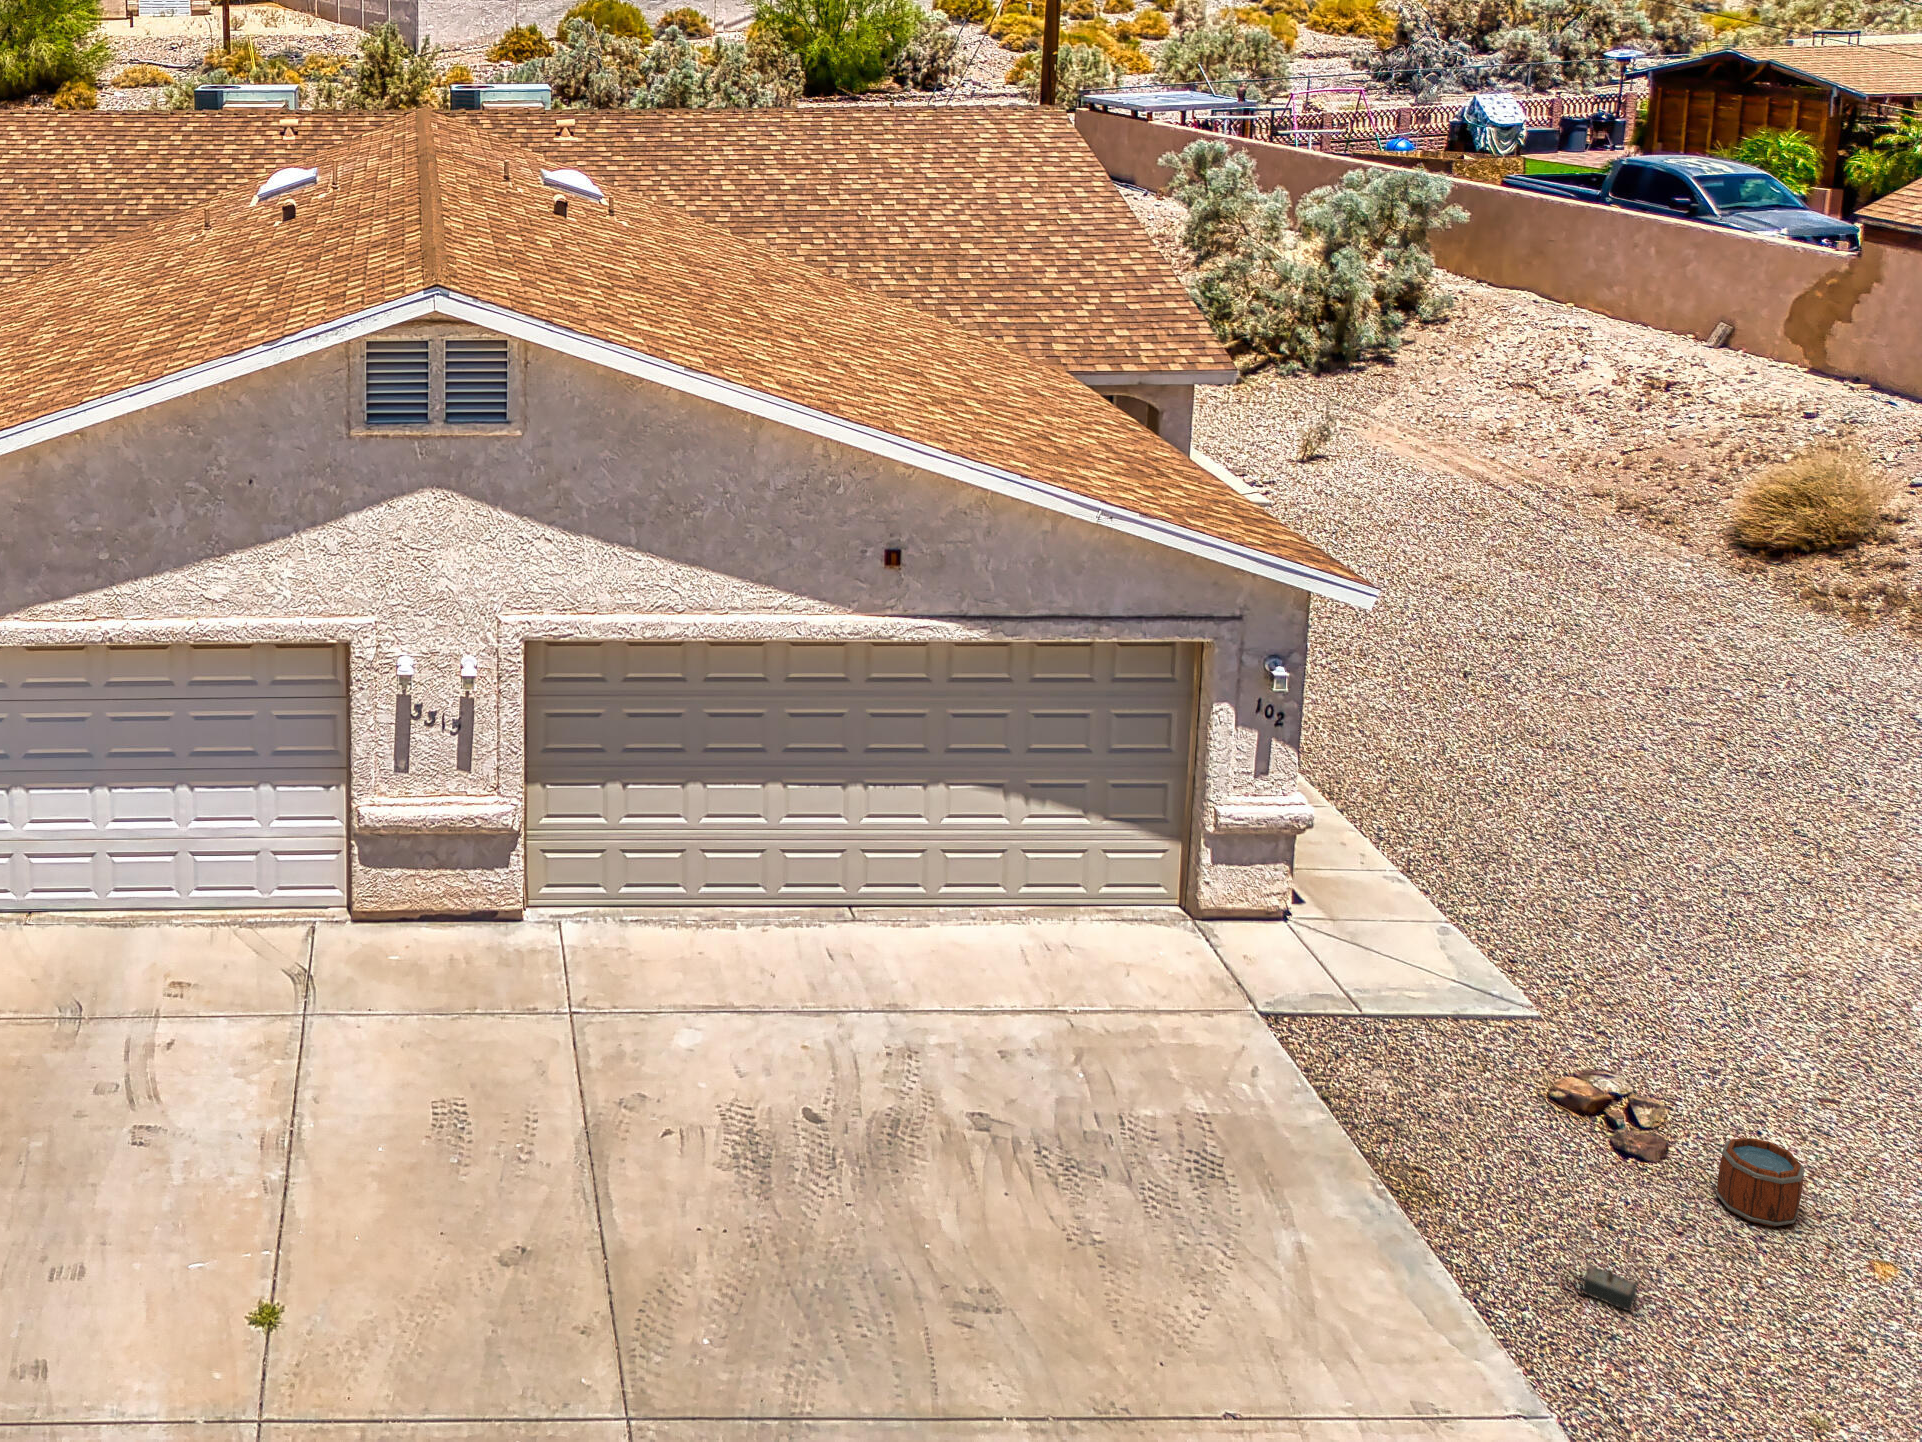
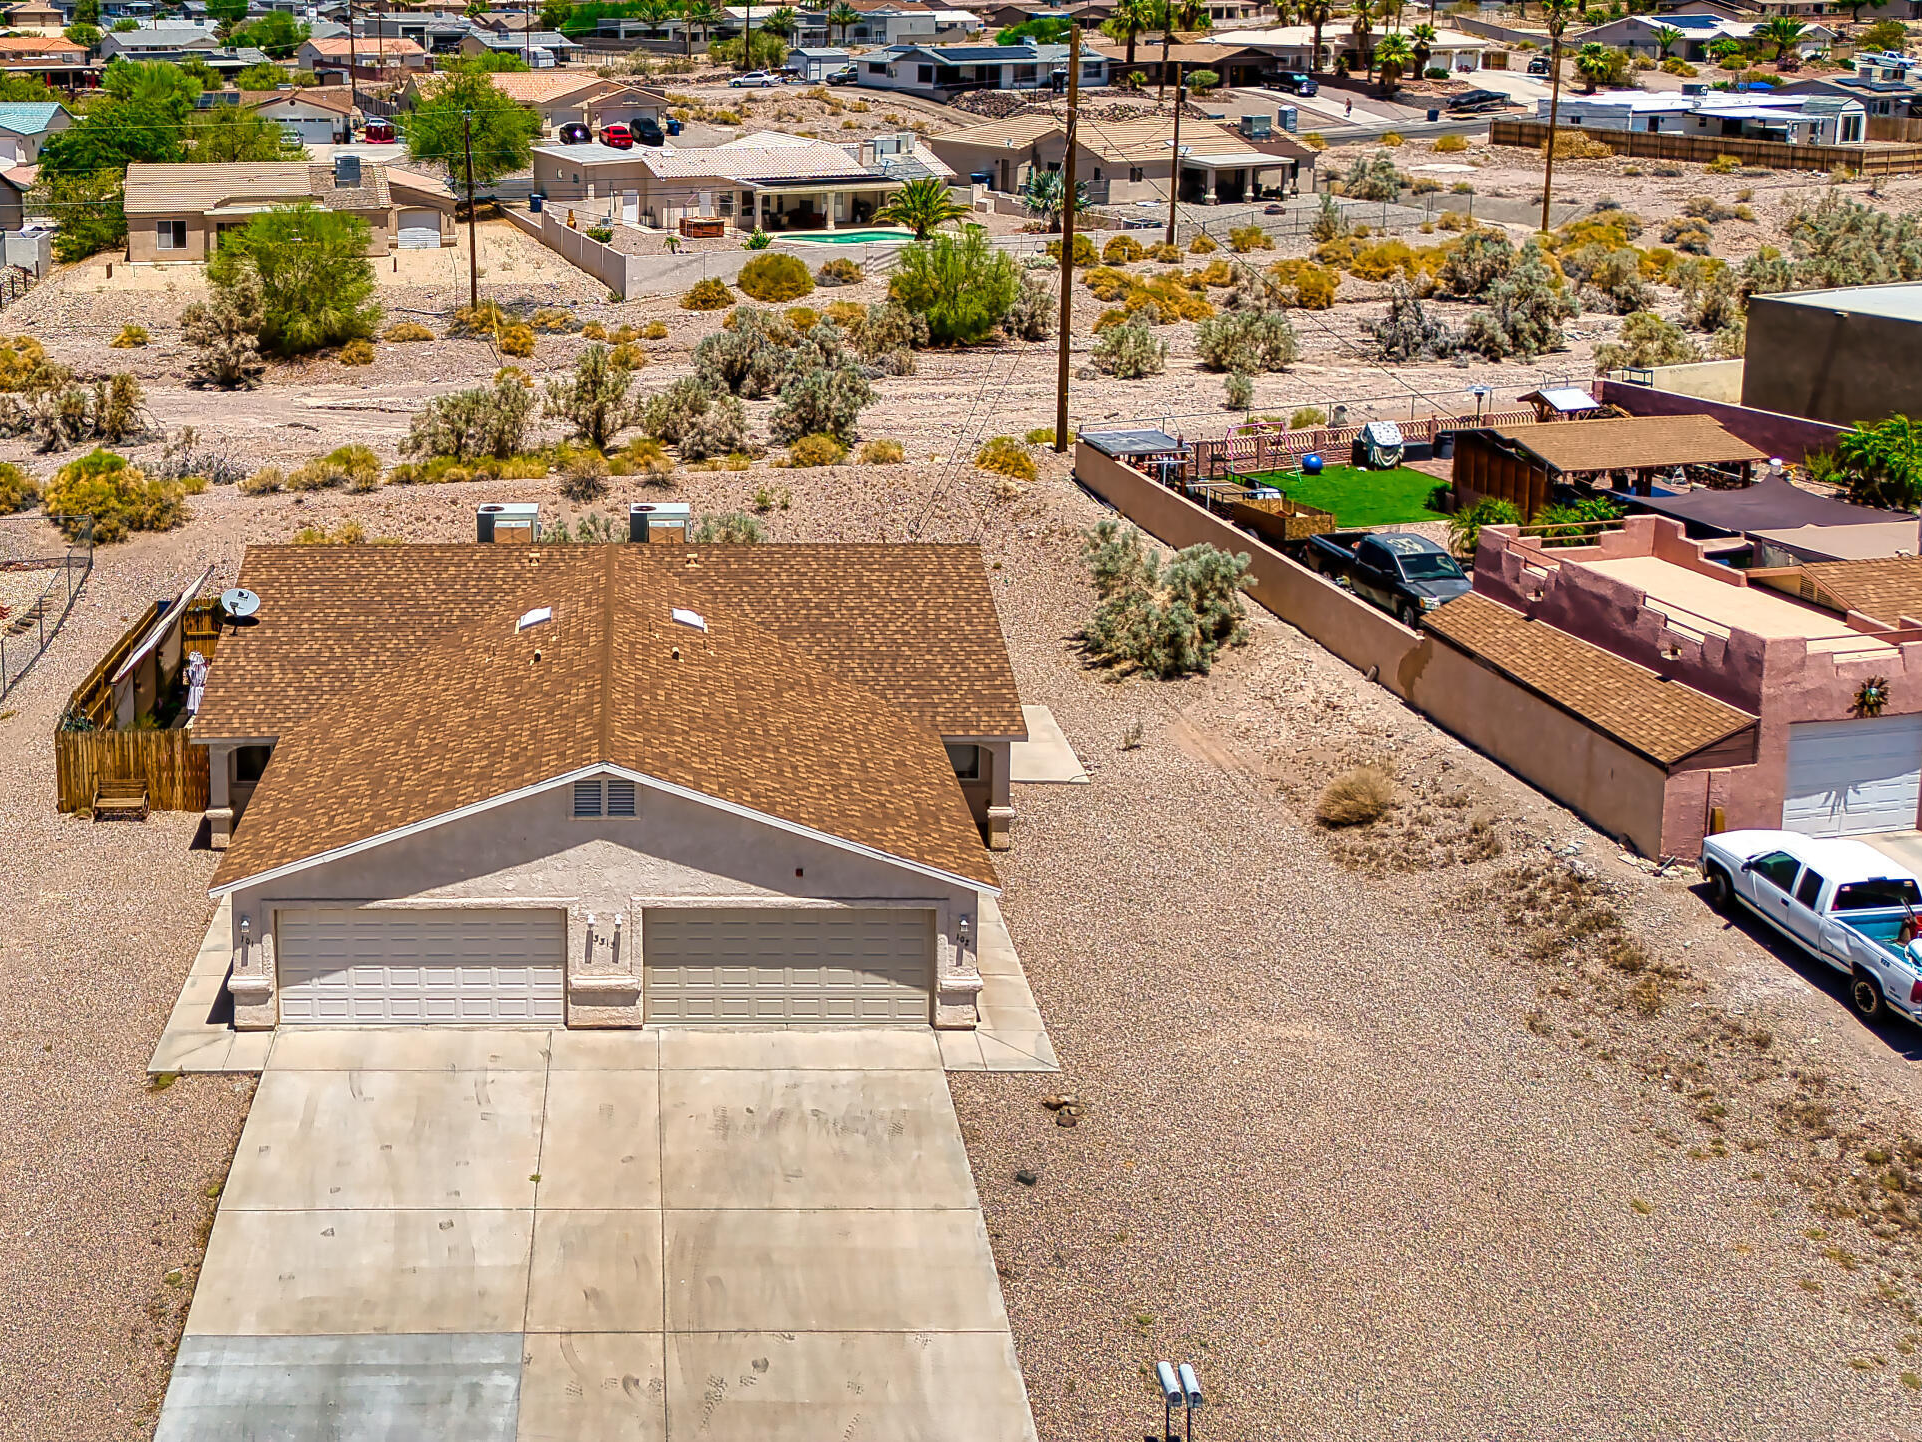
bucket: present [1716,1138,1805,1227] -> none [1087,1125,1115,1158]

